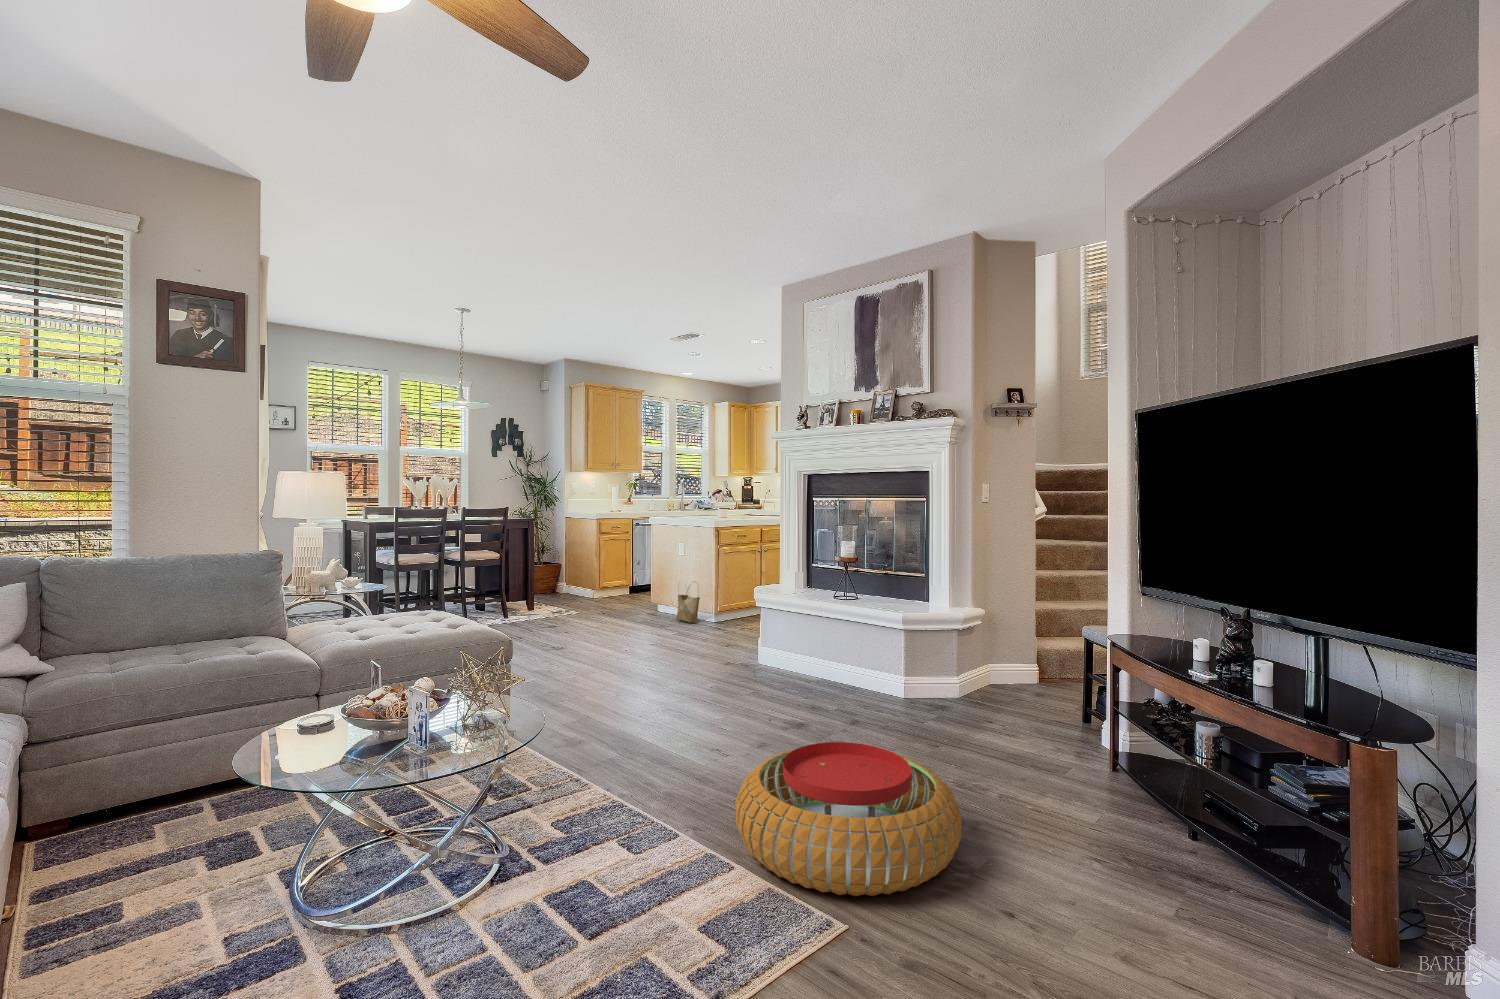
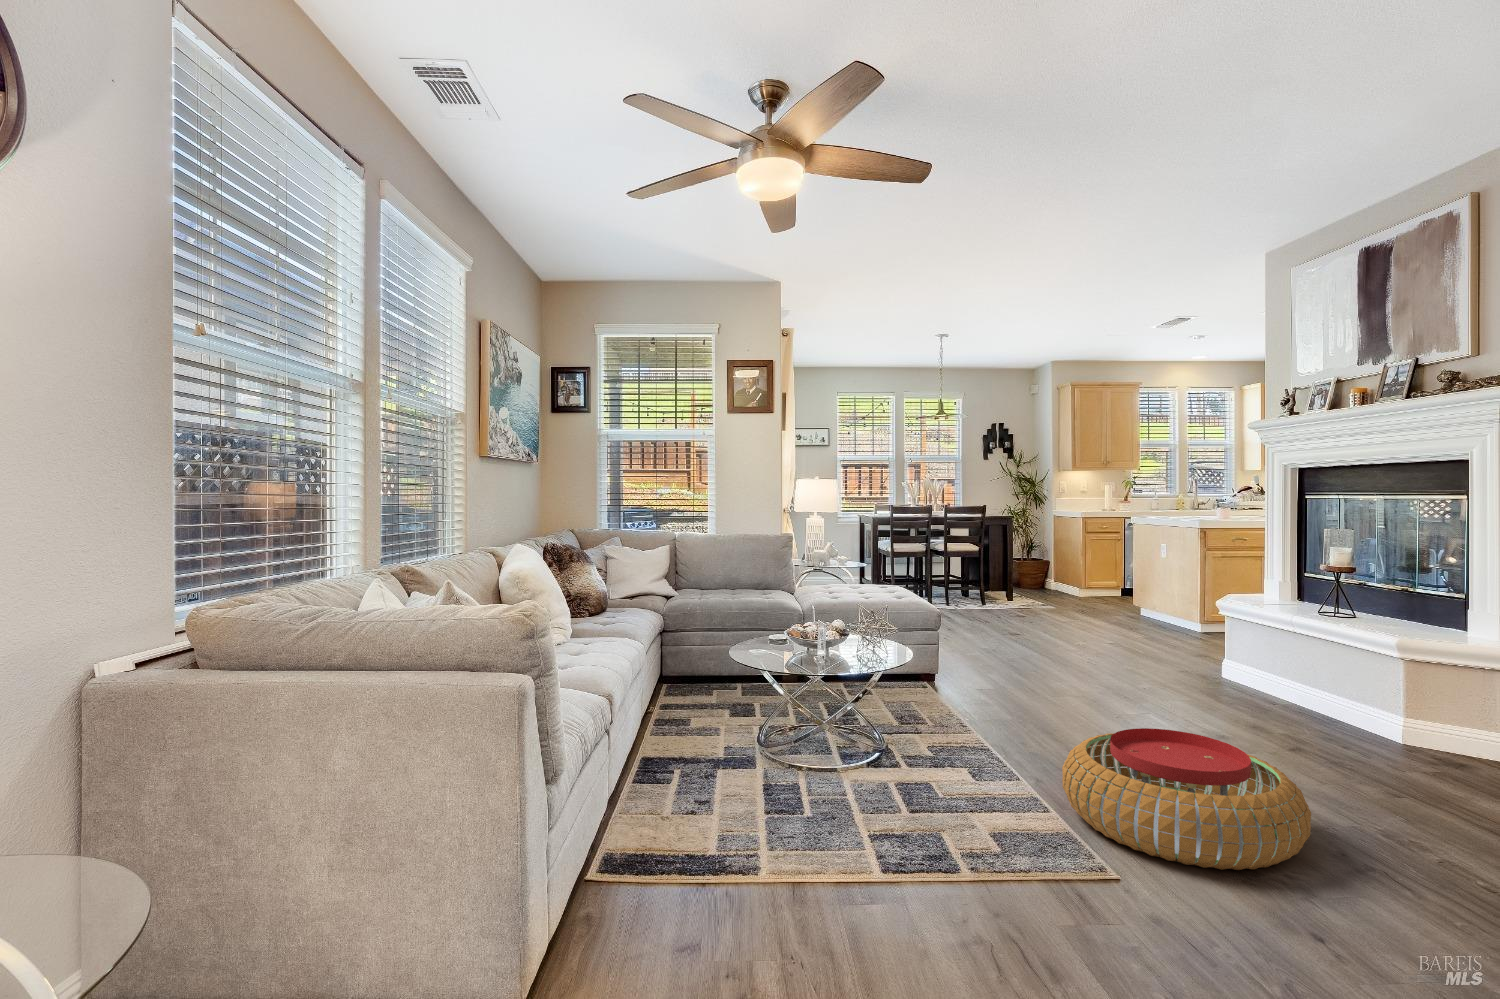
woven basket: present [676,585,700,623] -> none [1154,585,1182,631]

